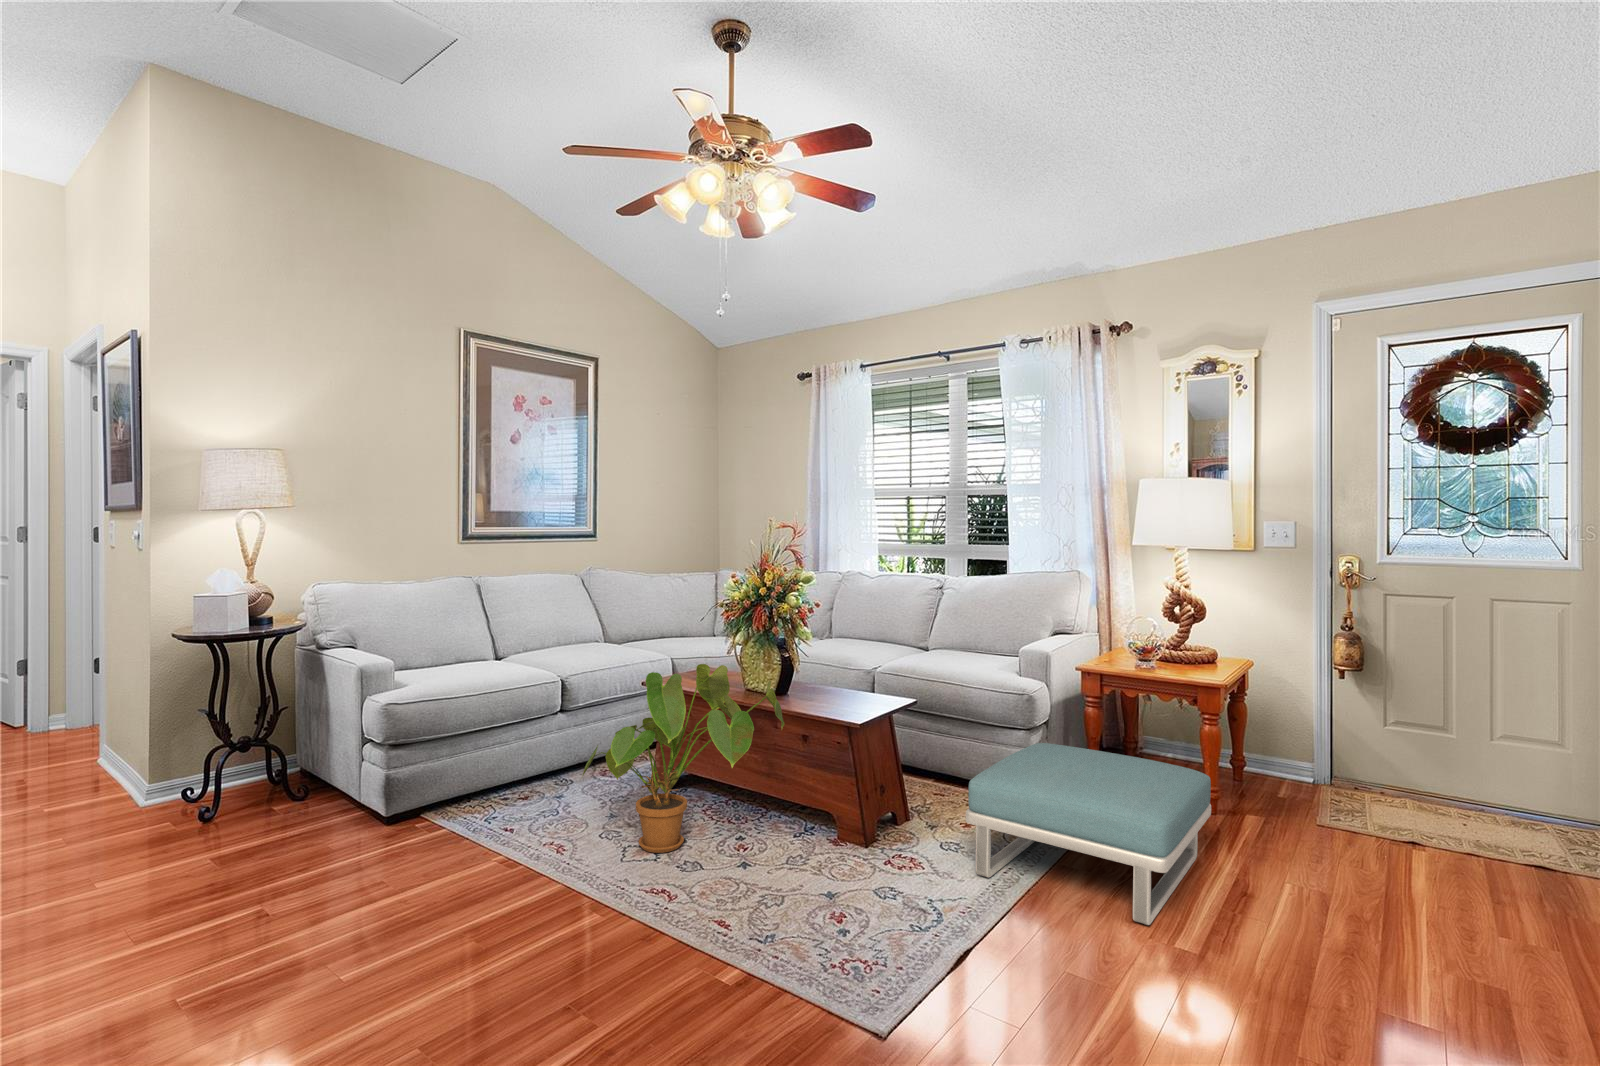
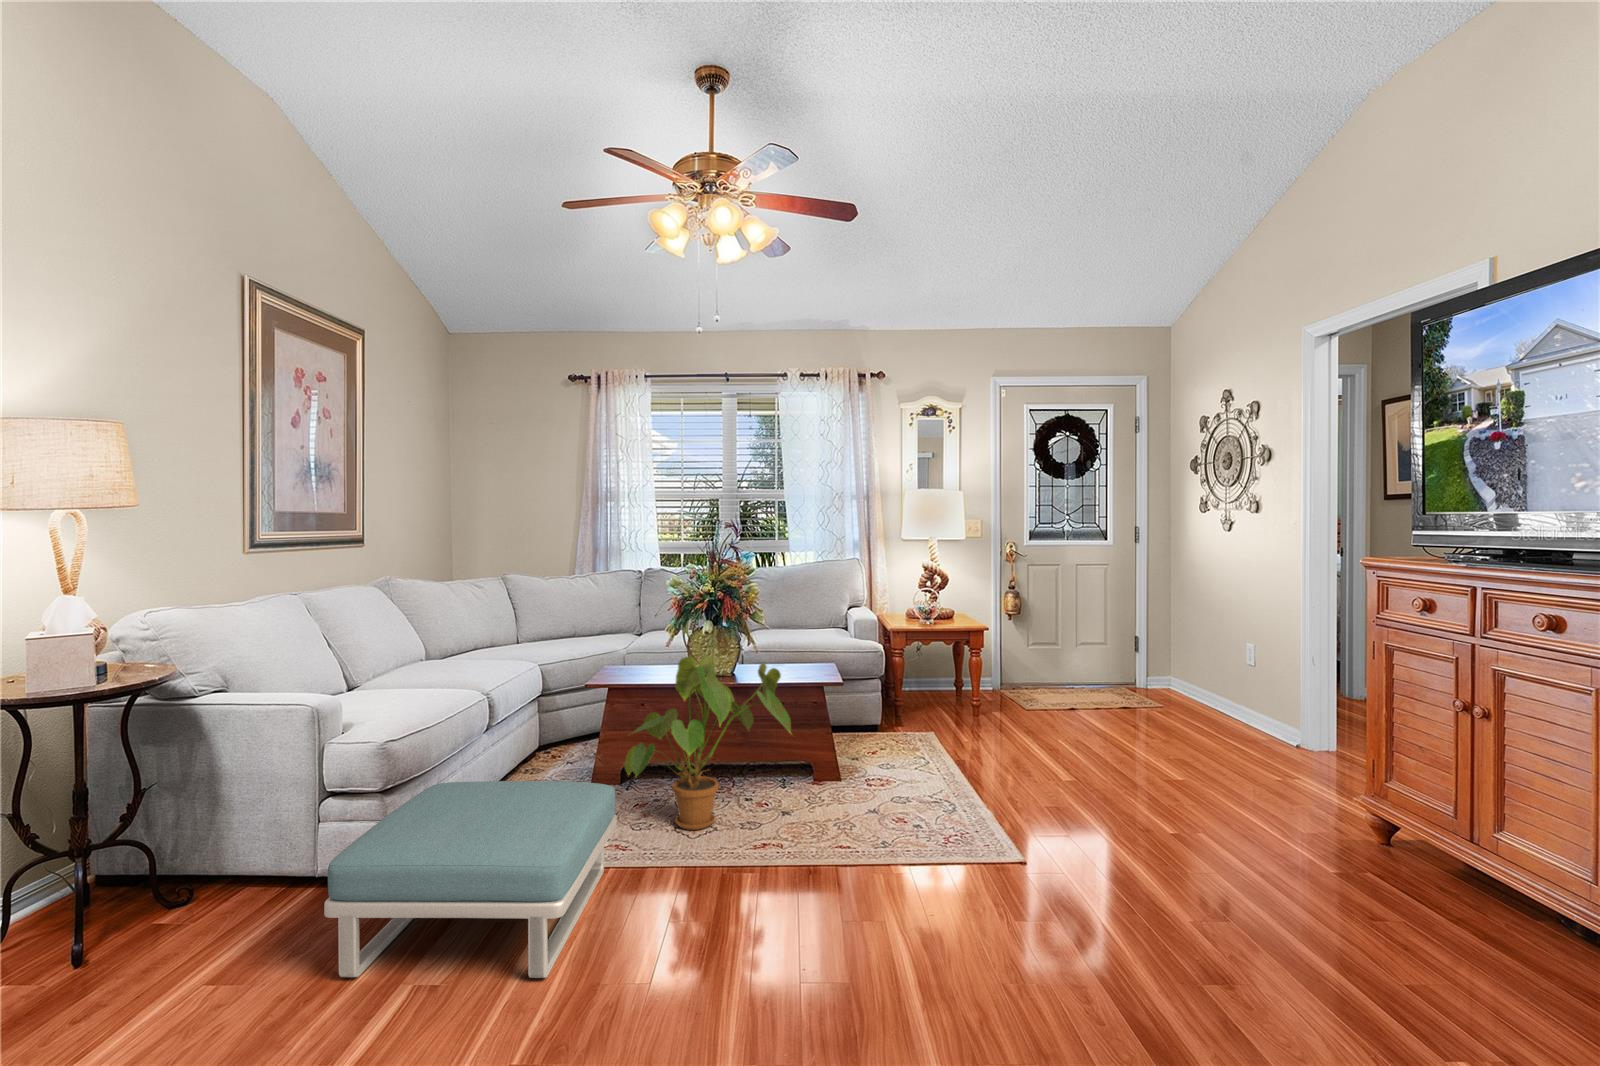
footstool: present [966,743,1211,925] -> present [324,781,616,978]

